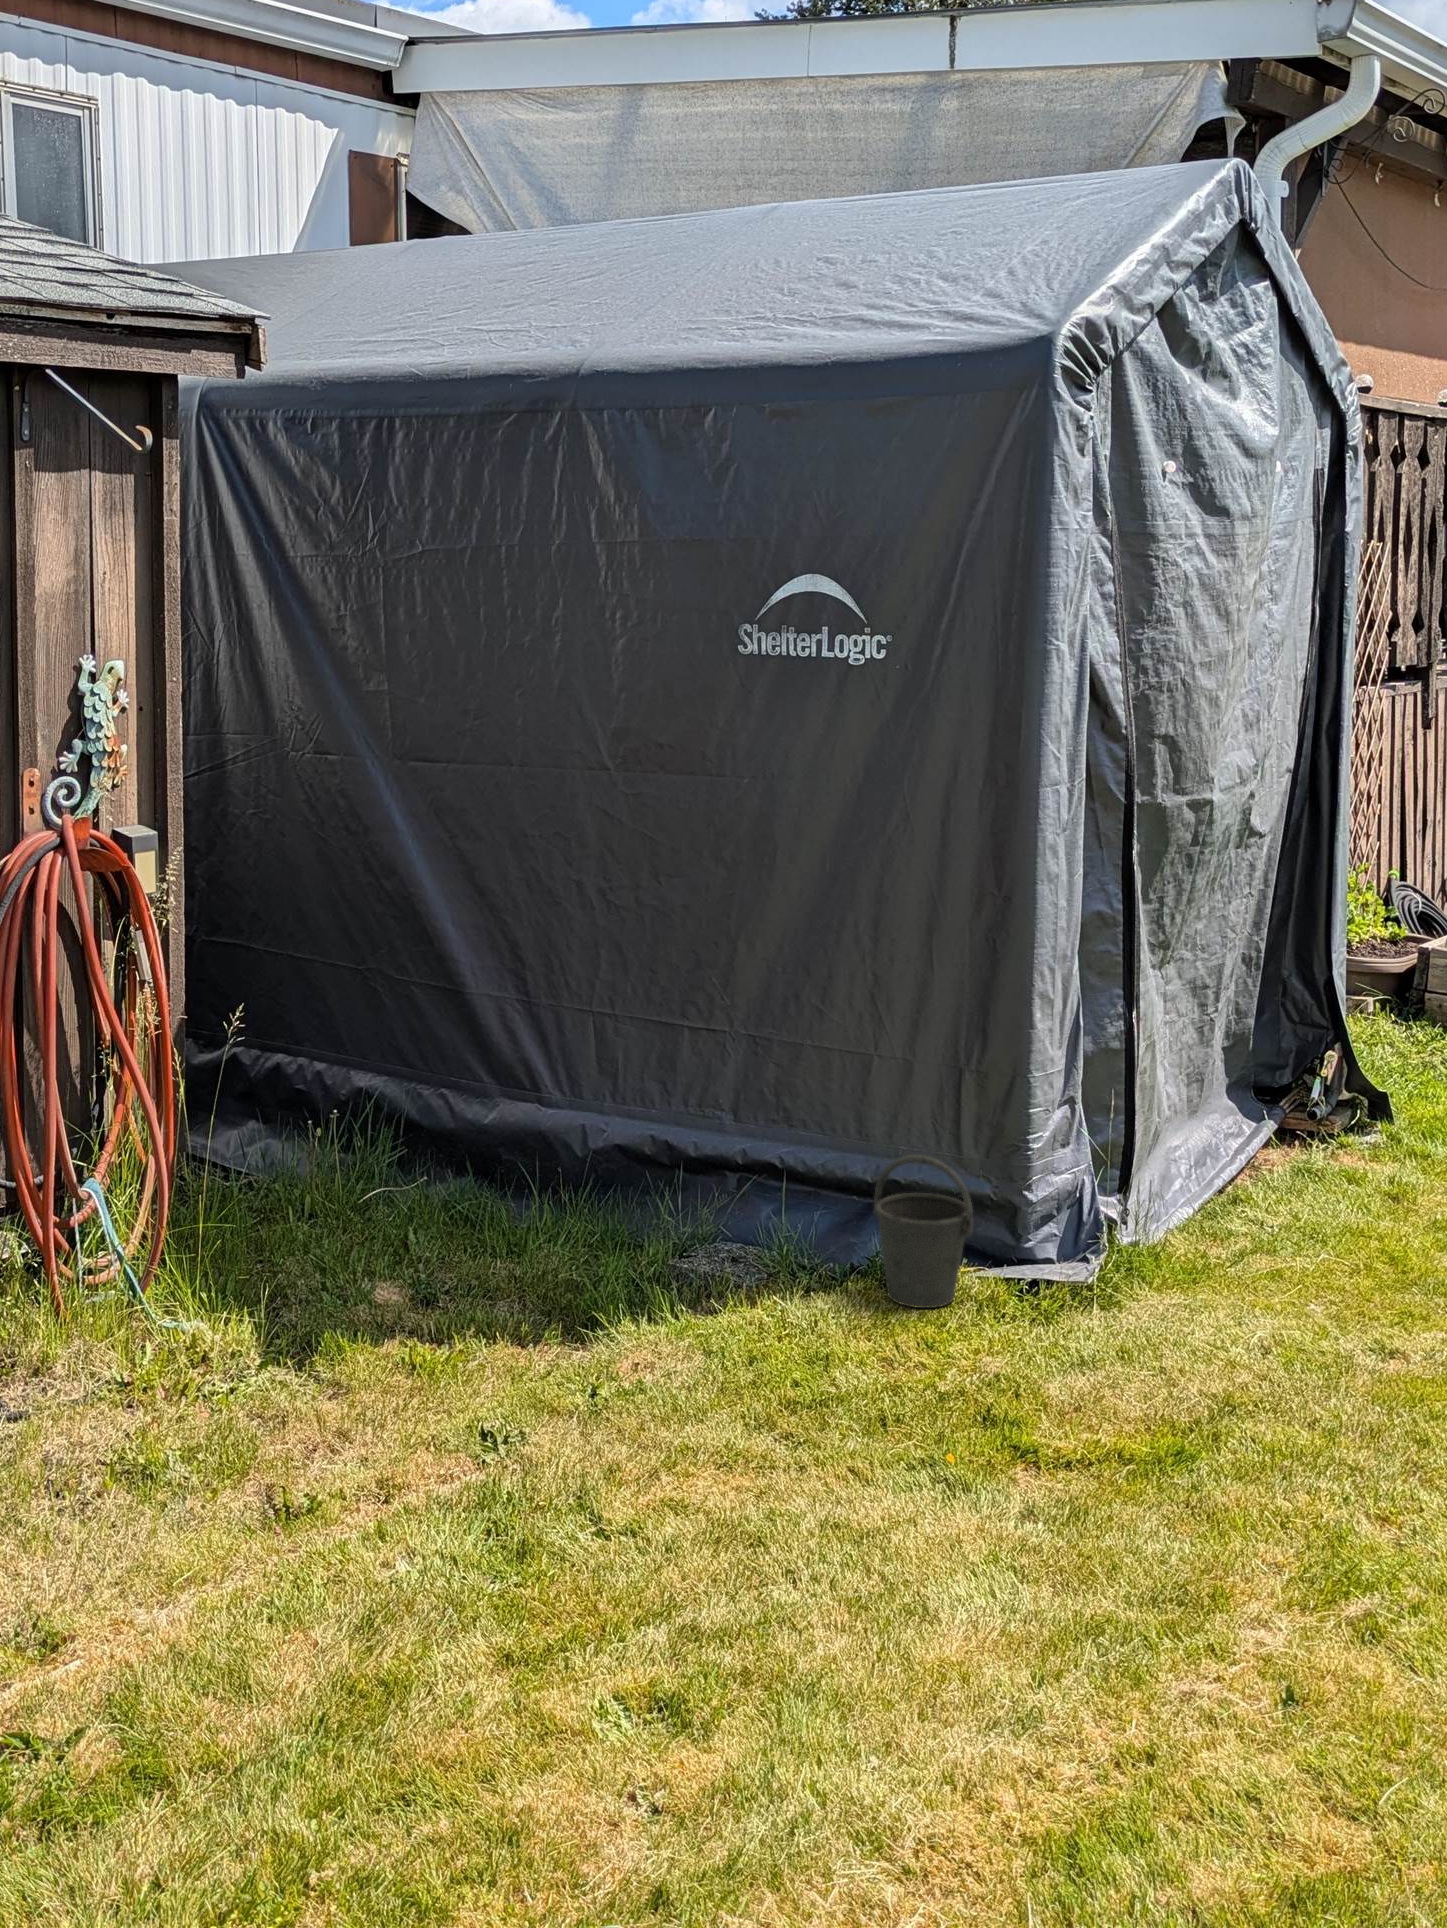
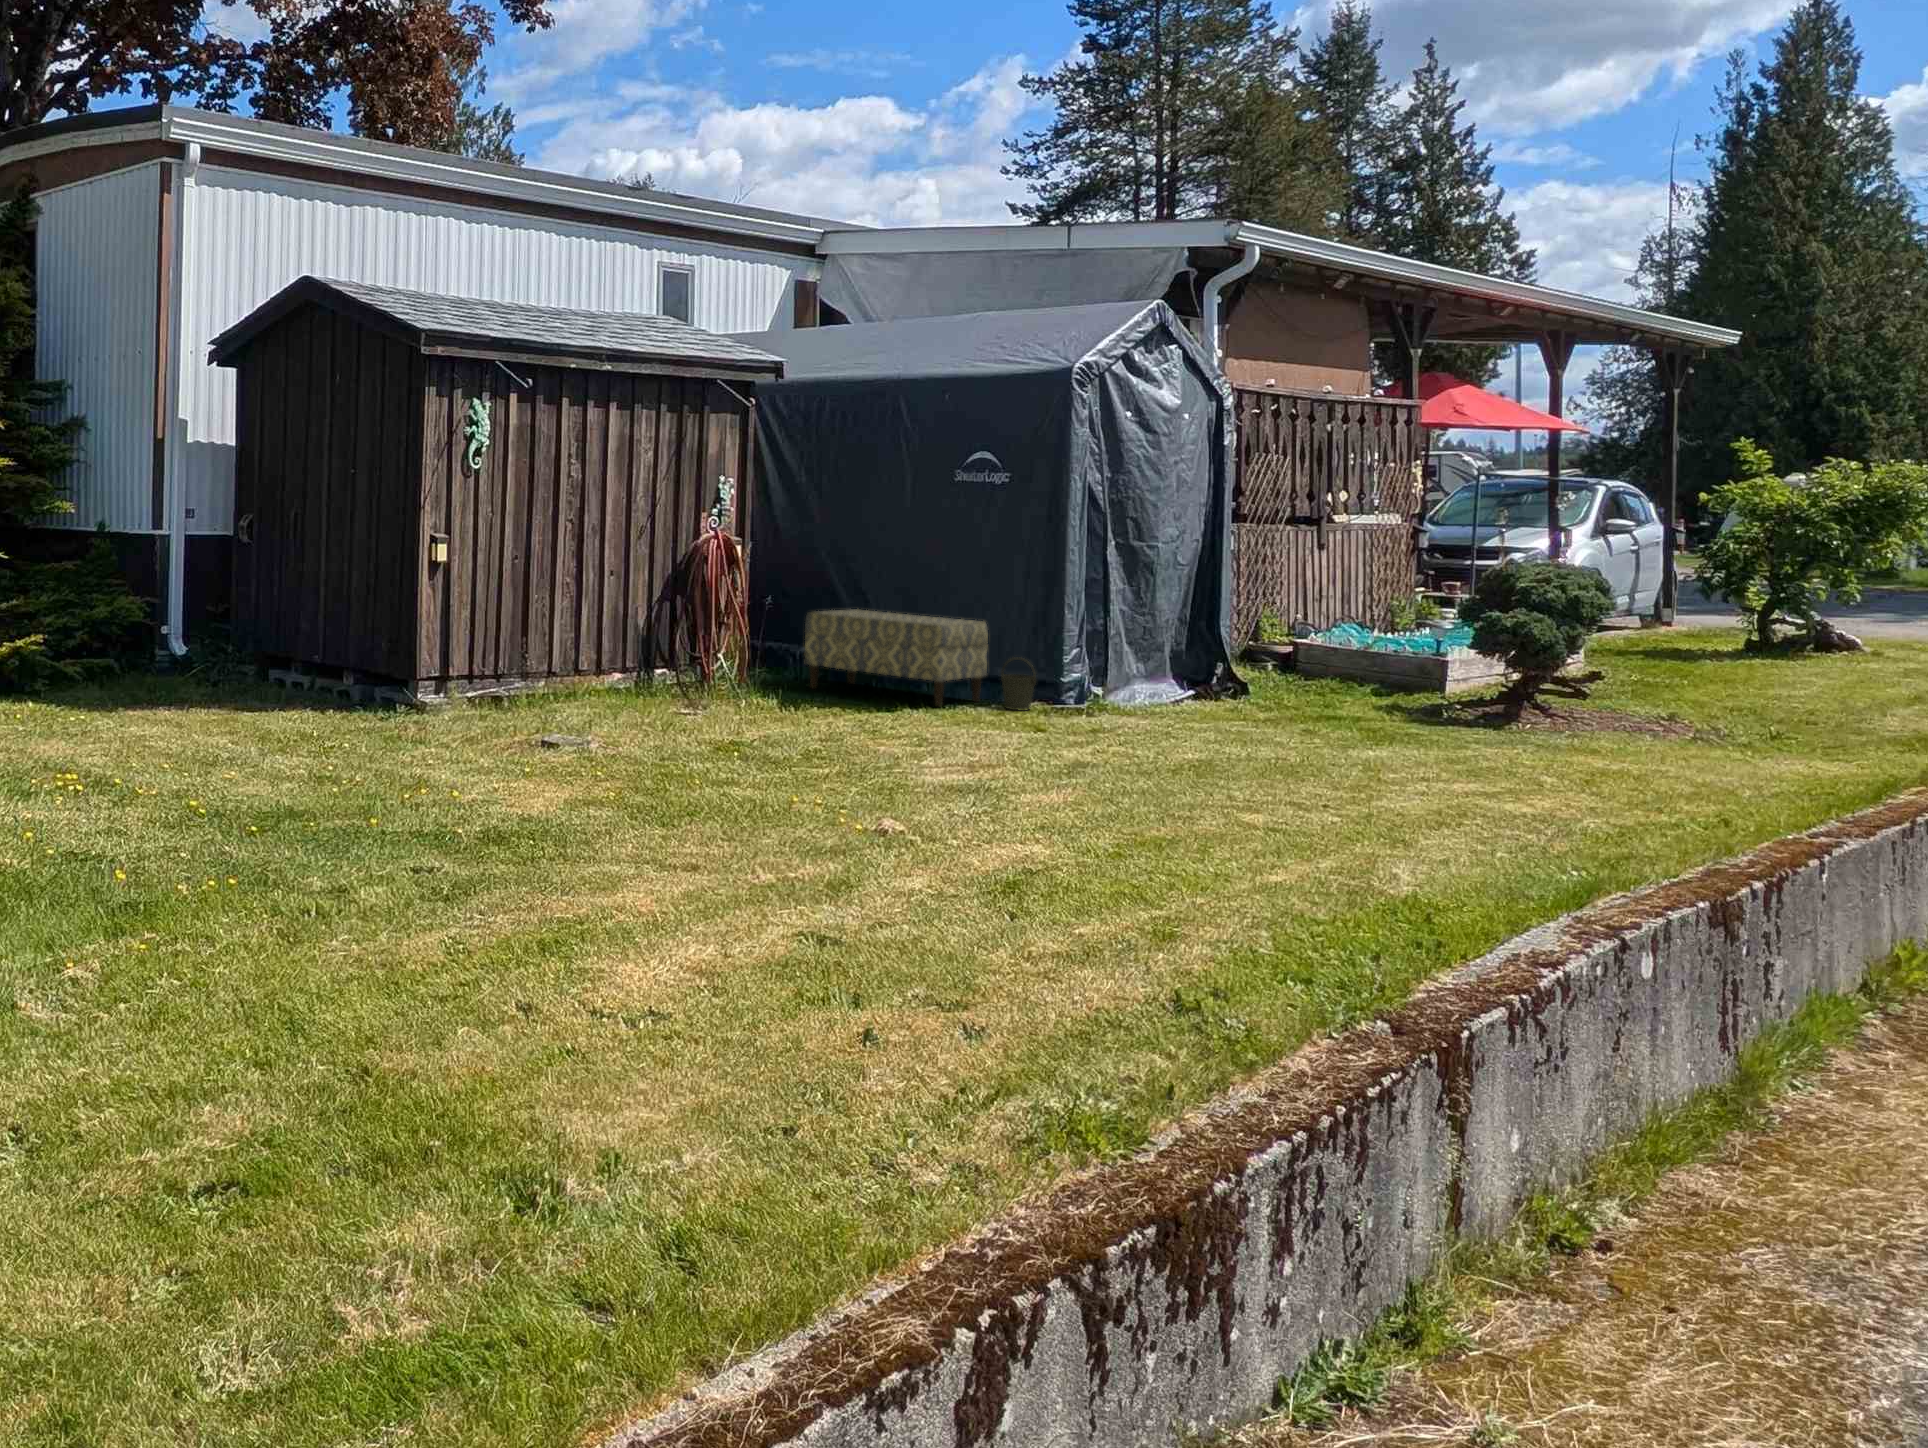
bench: none [341,986,833,1314] -> present [805,609,988,706]

